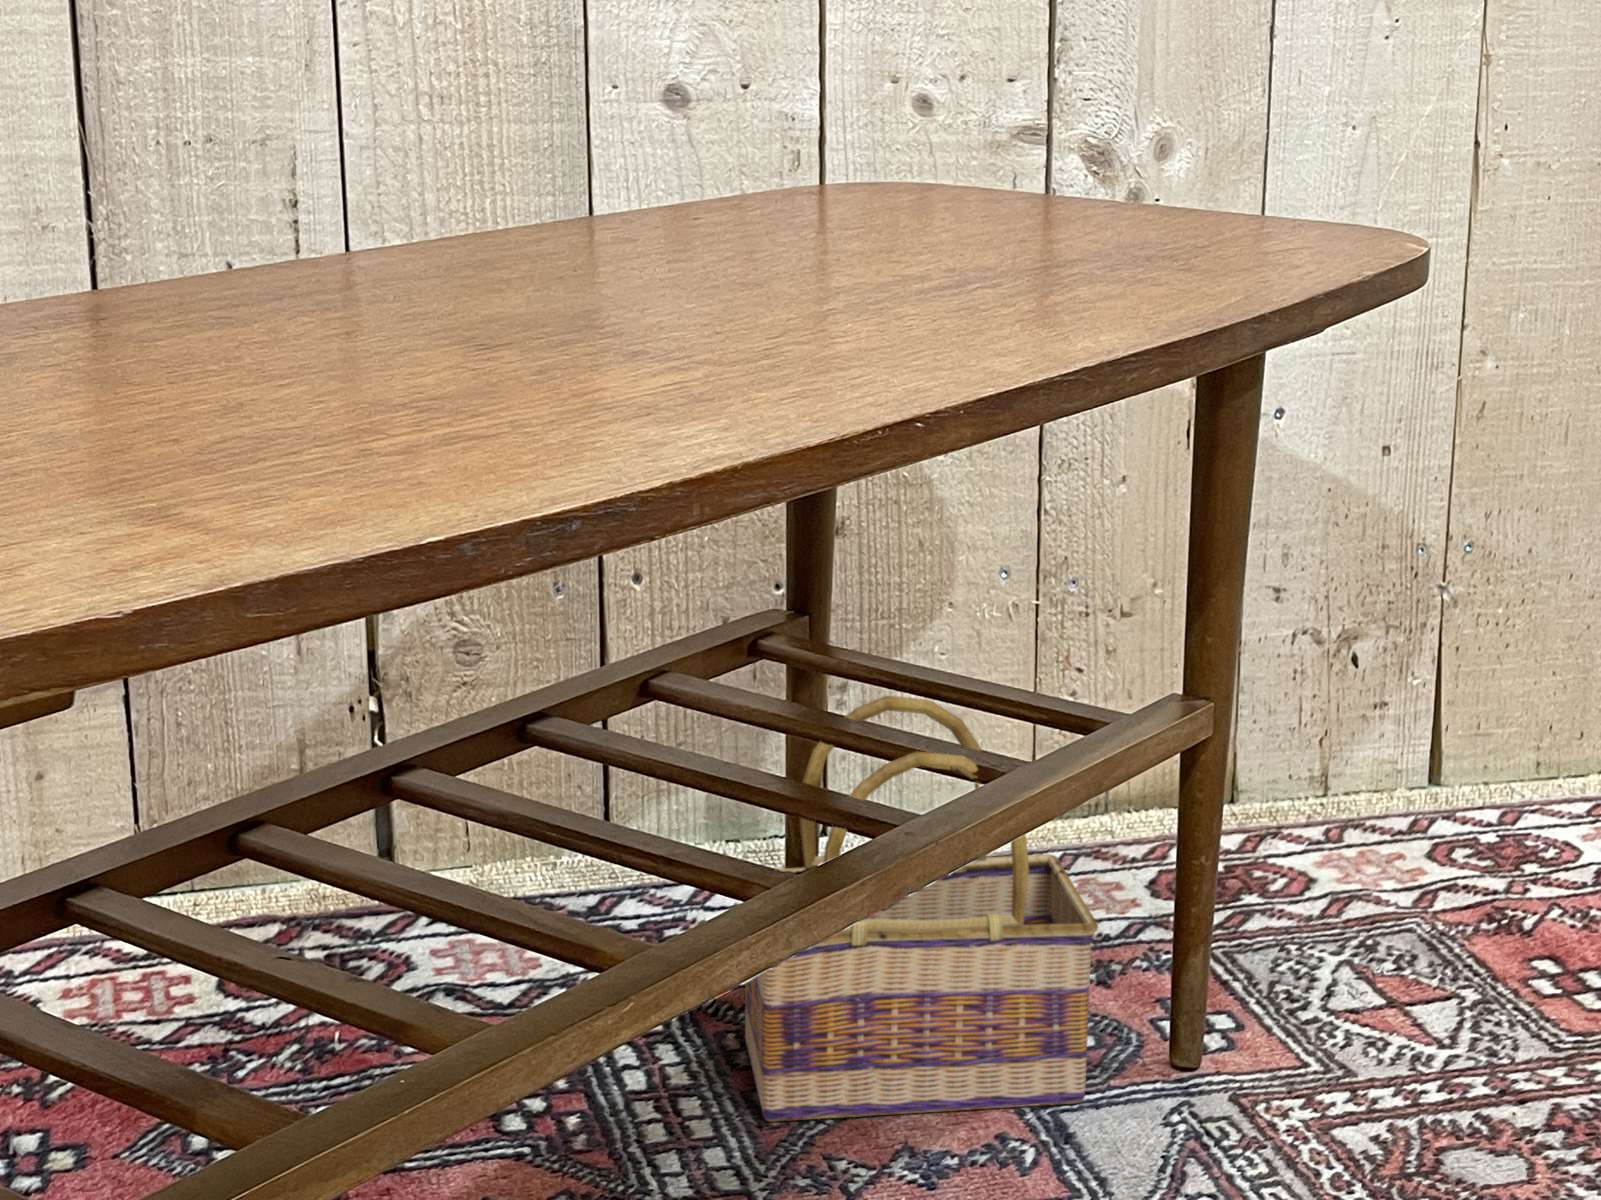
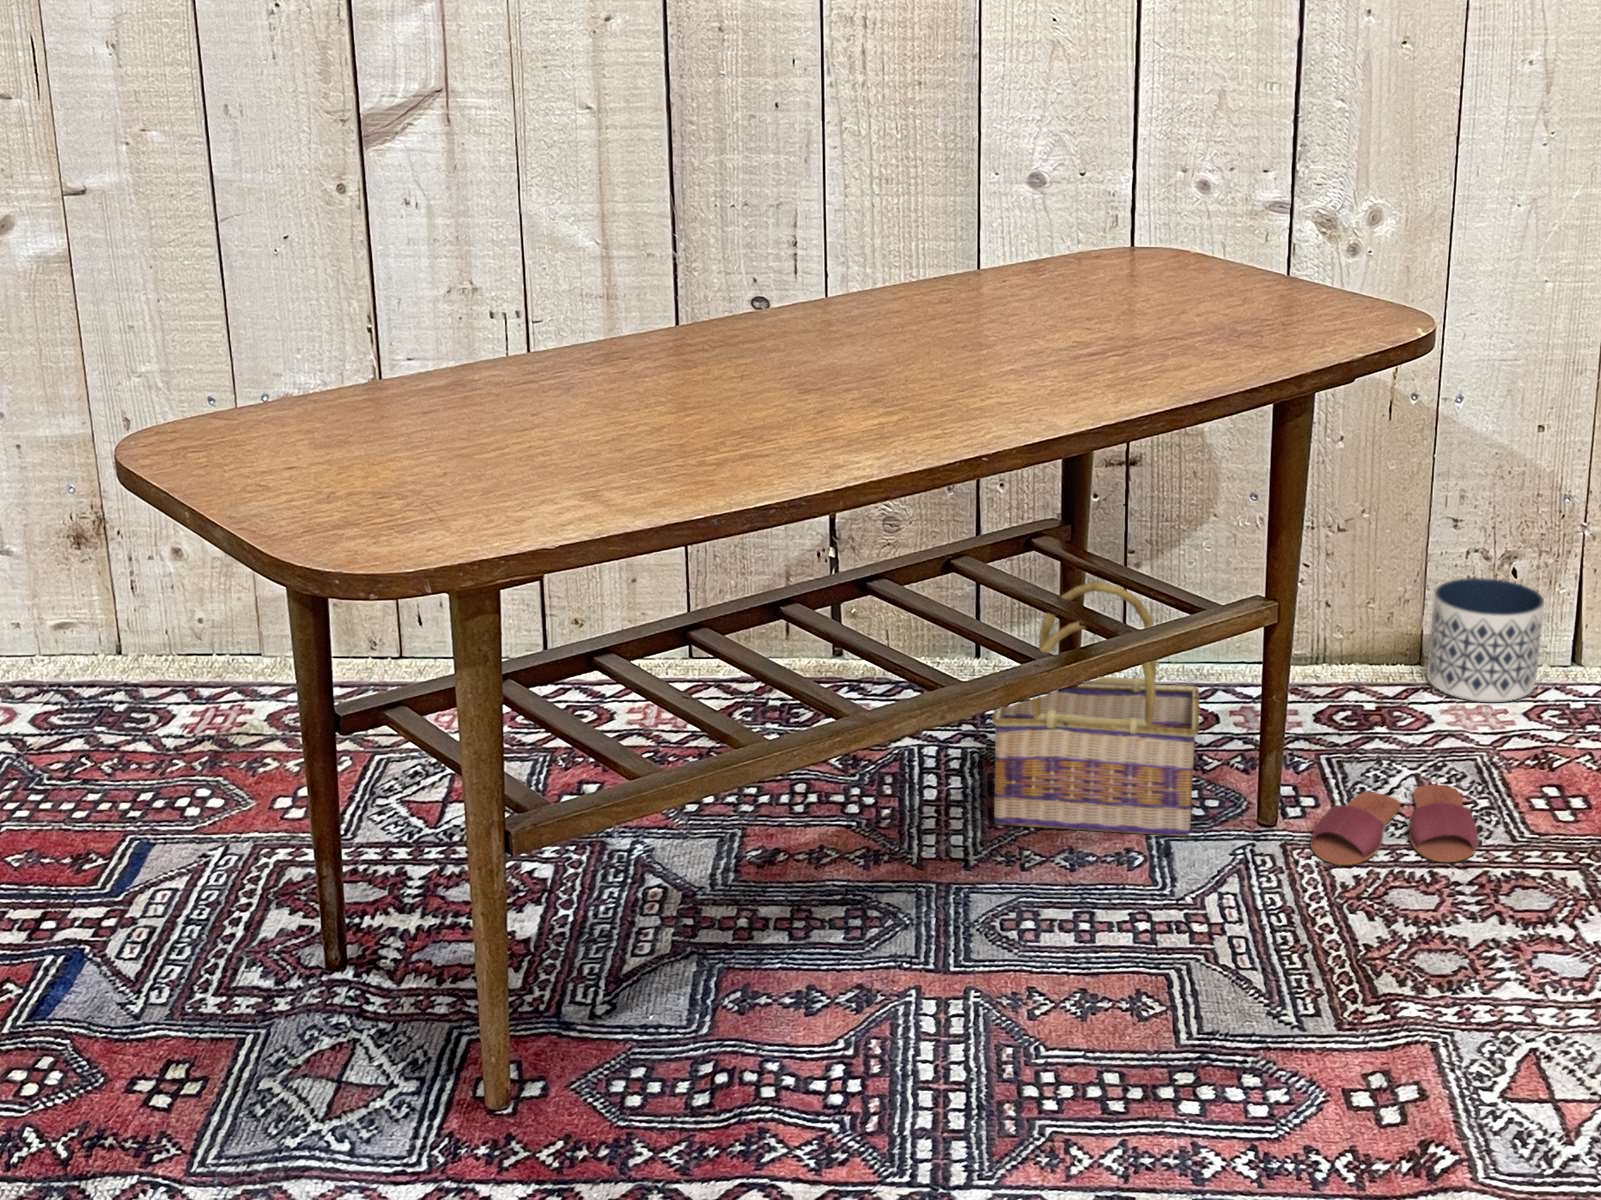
planter: none [1269,669,1432,845] -> present [1427,578,1544,702]
slippers: none [1270,973,1516,1120] -> present [1311,785,1478,865]

